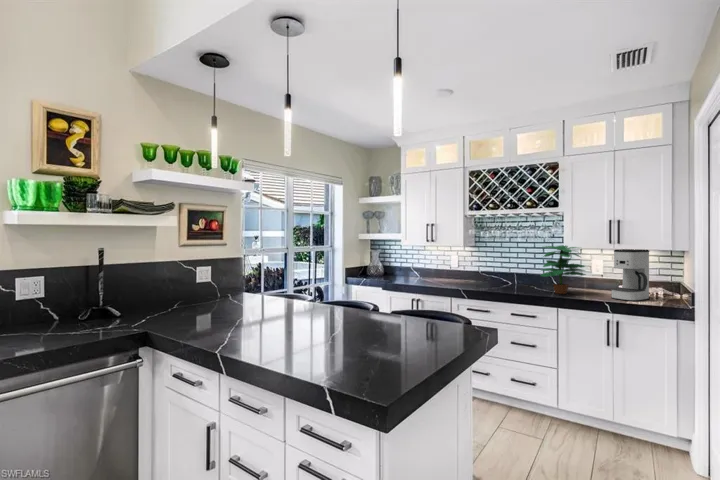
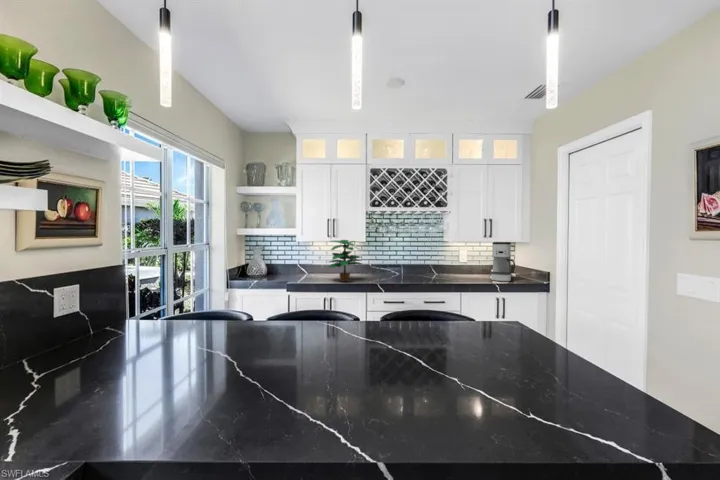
potted plant: present [541,245,586,294] -> present [329,240,362,281]

